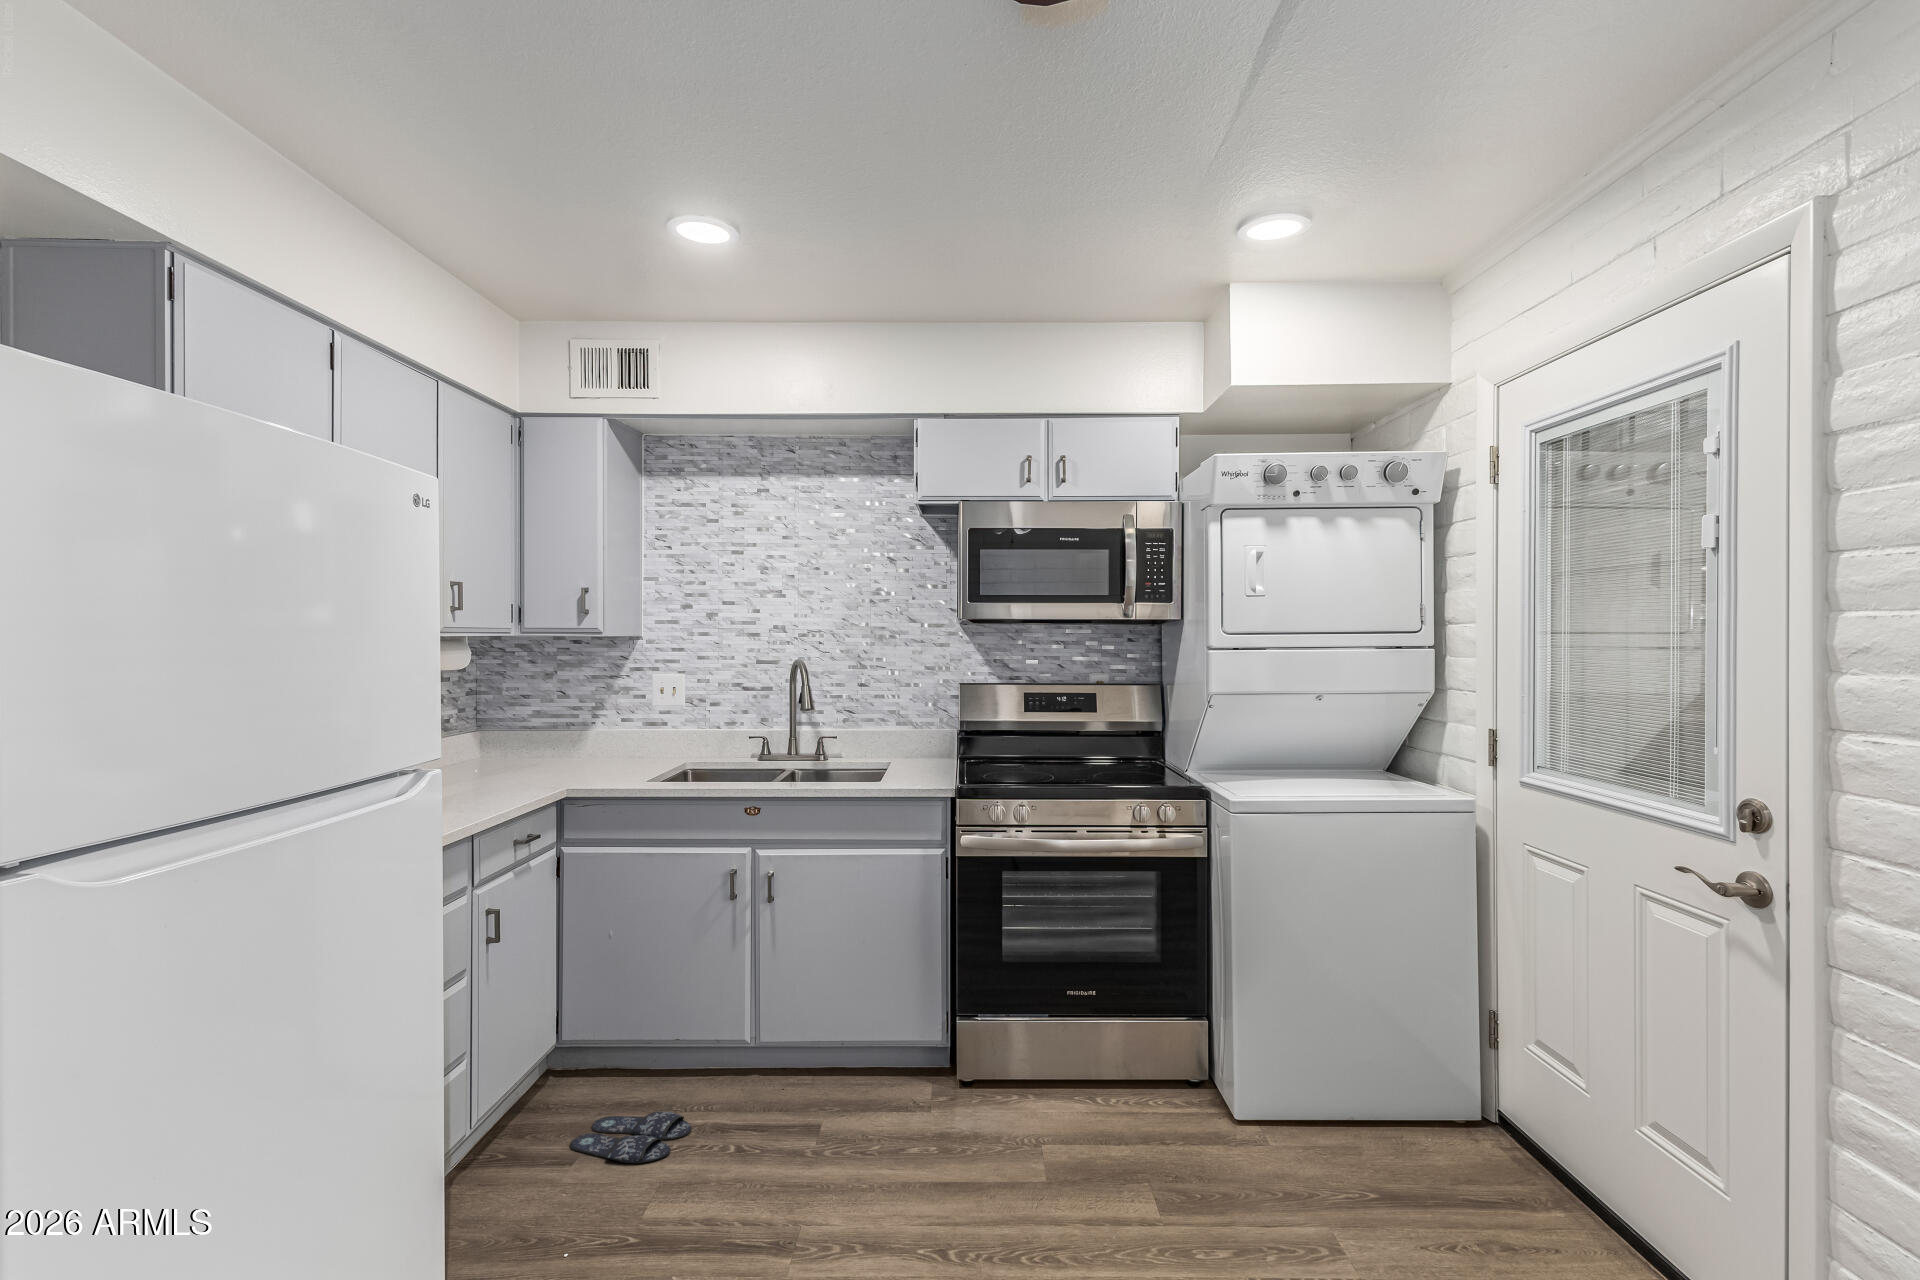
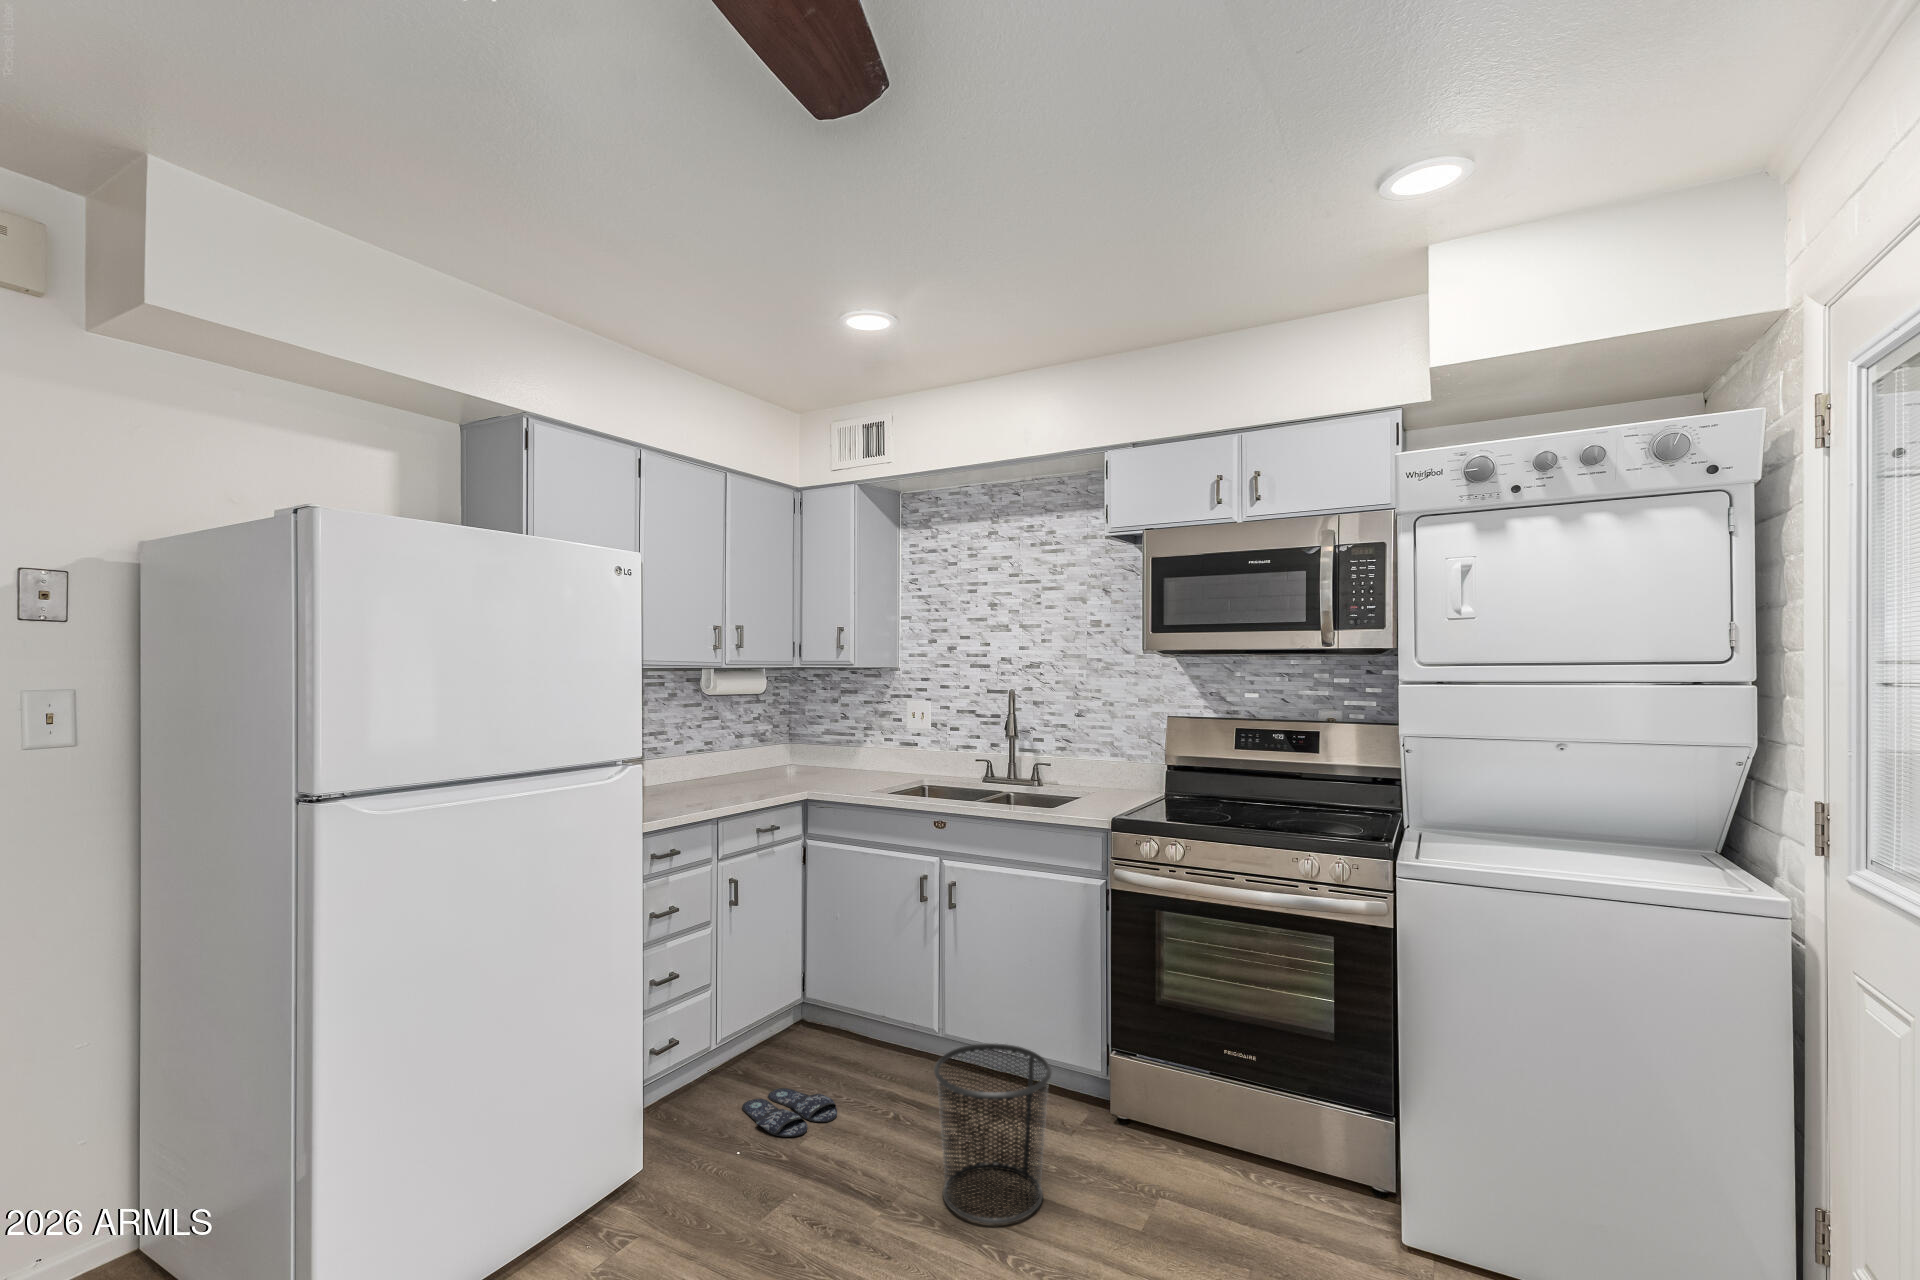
trash can: none [848,1006,965,1177] -> present [934,1043,1052,1224]

